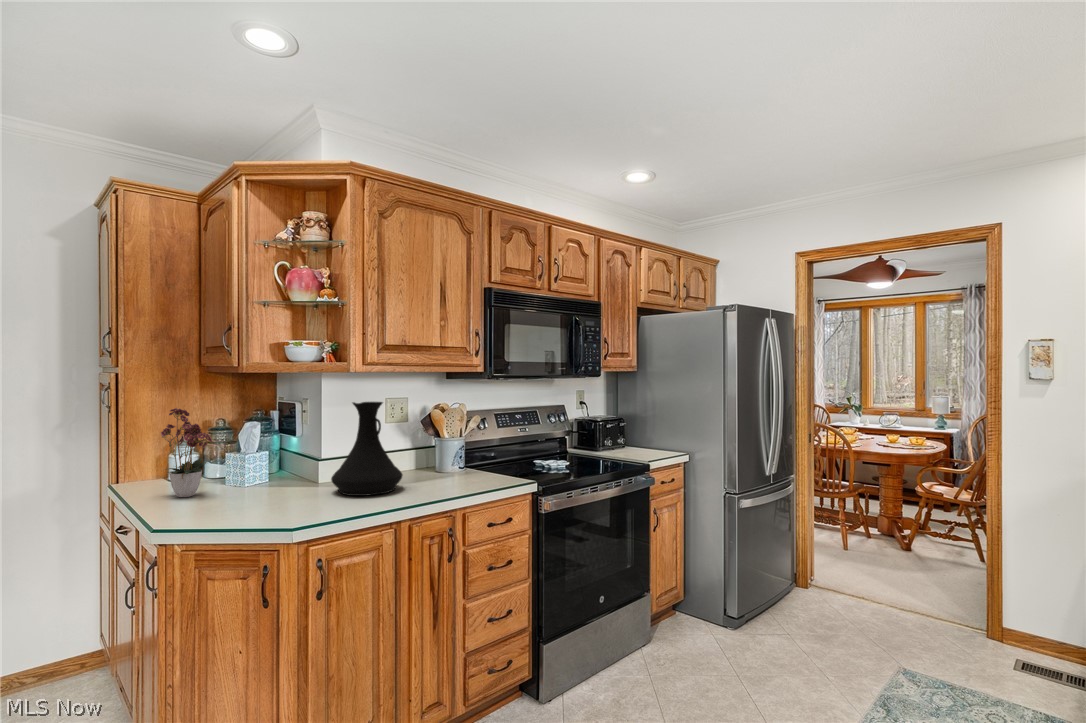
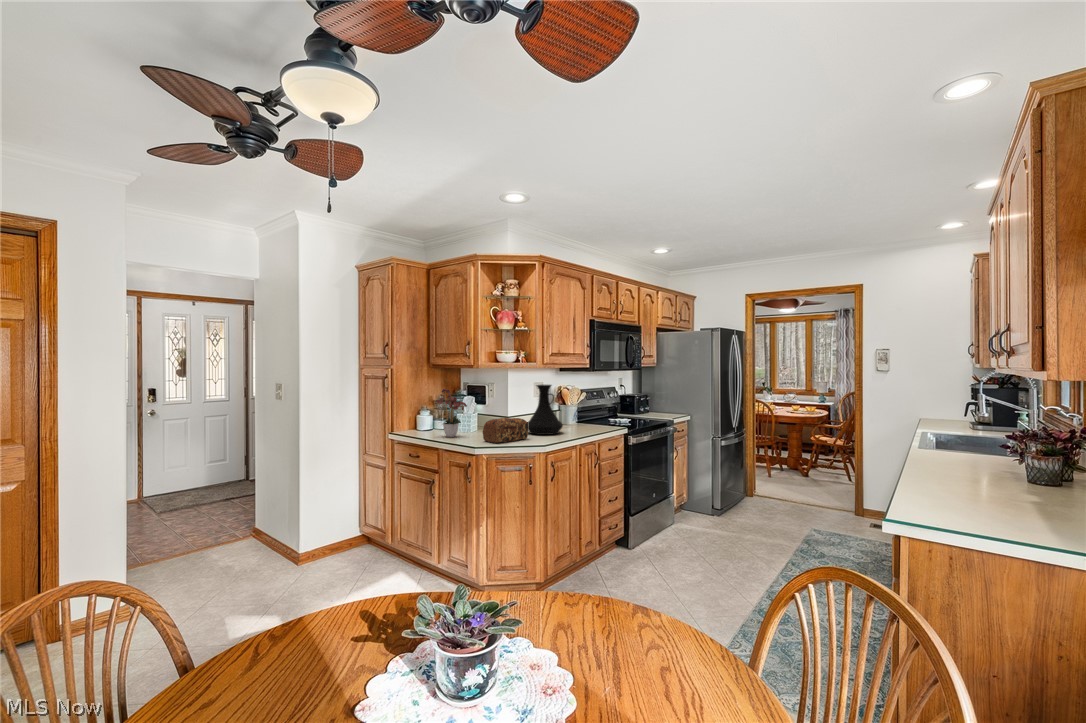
bread loaf: none [211,465,306,517] -> present [483,418,528,443]

